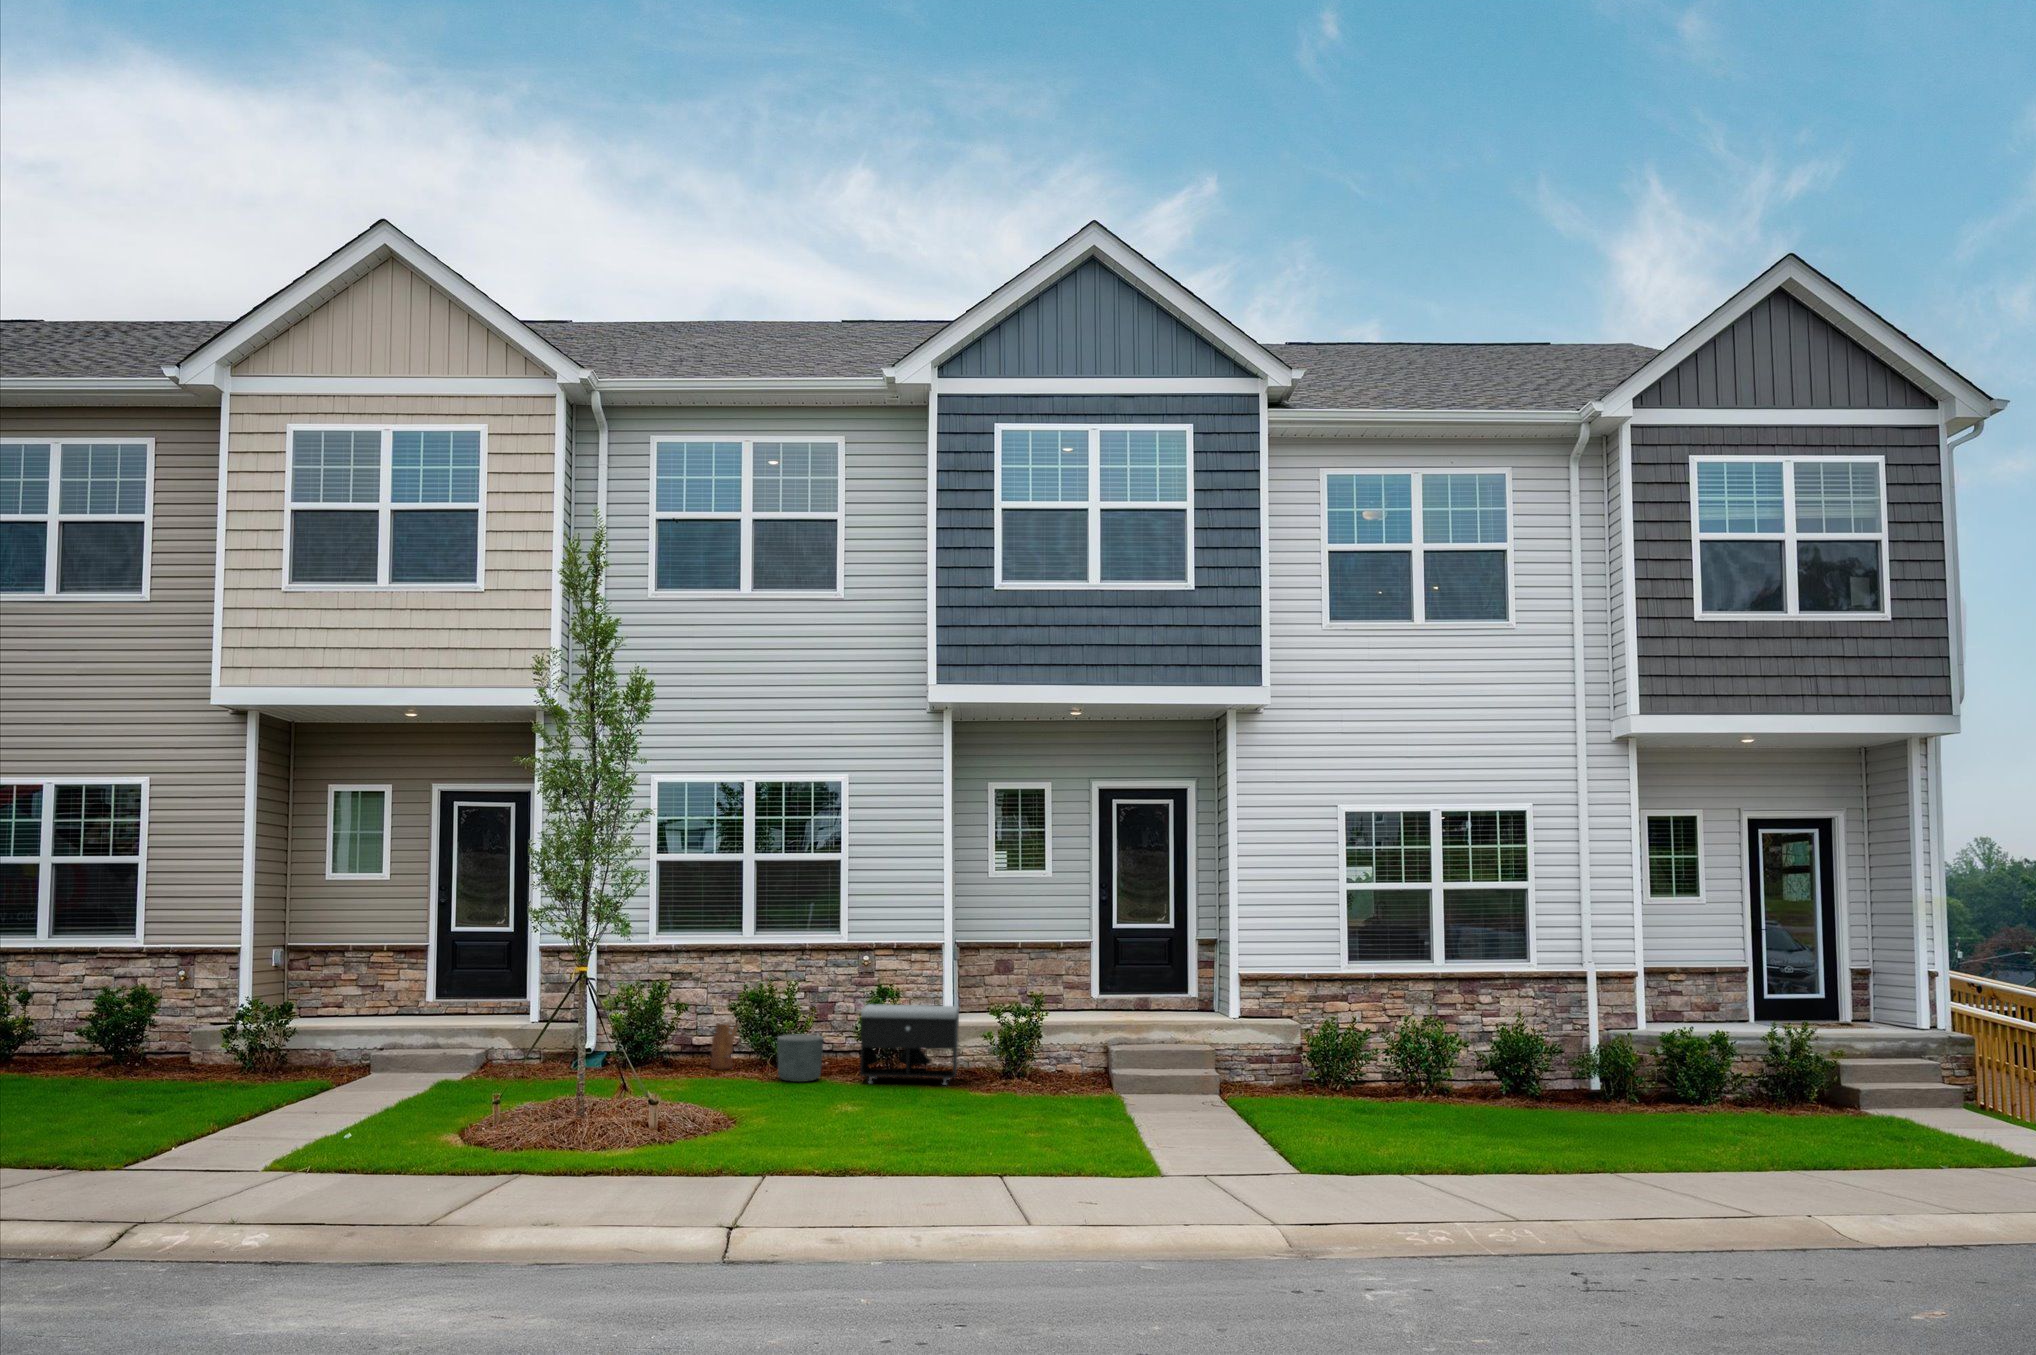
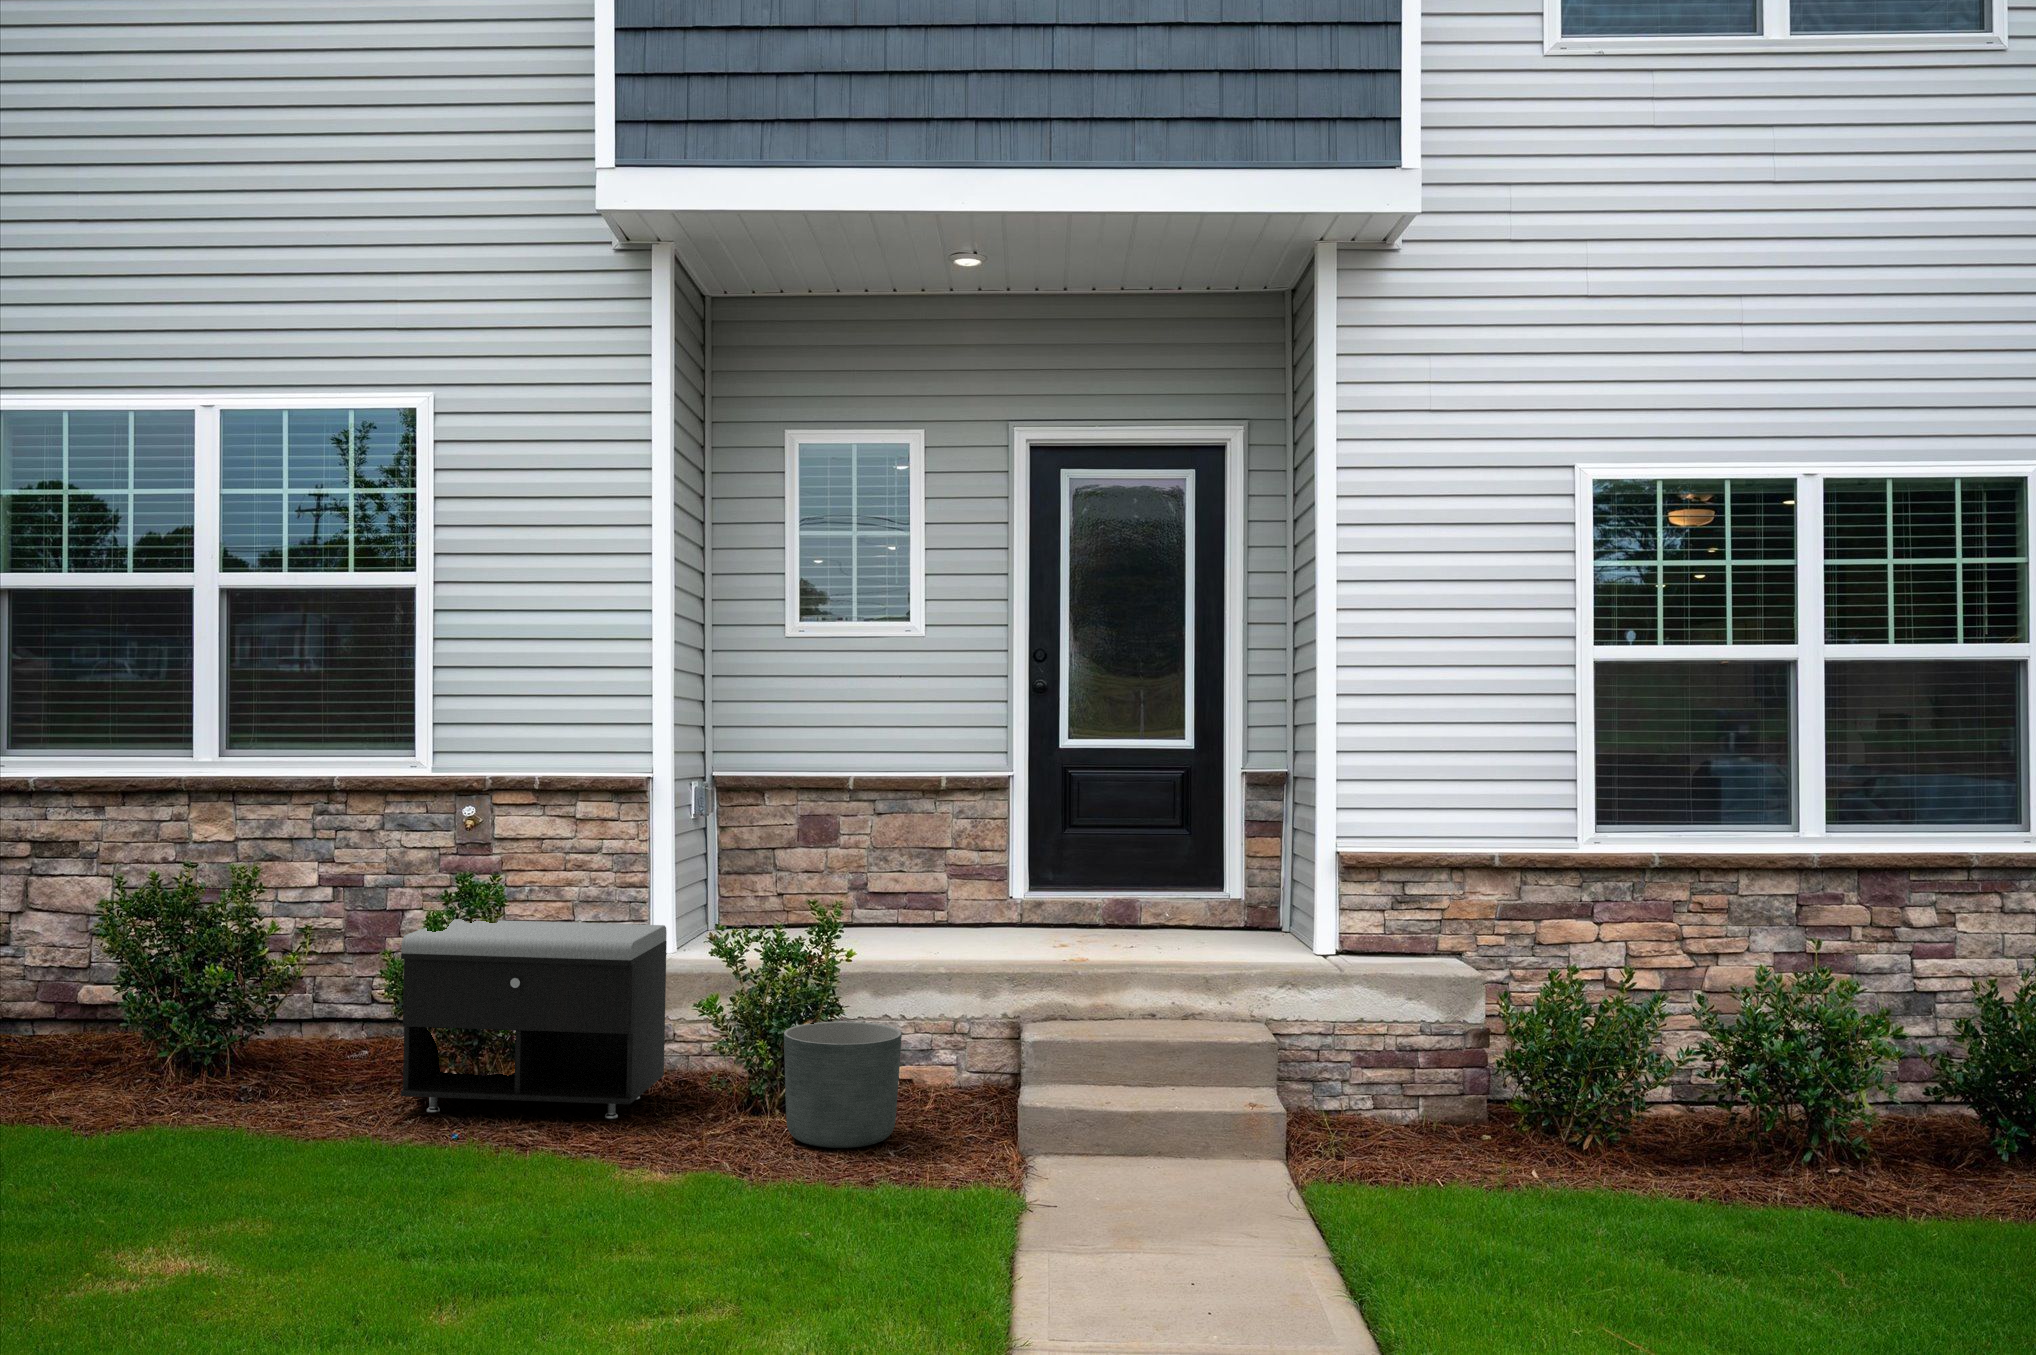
watering can: present [711,1023,738,1070] -> none [114,954,168,1063]
planter: present [777,1035,823,1082] -> present [784,1022,902,1148]

